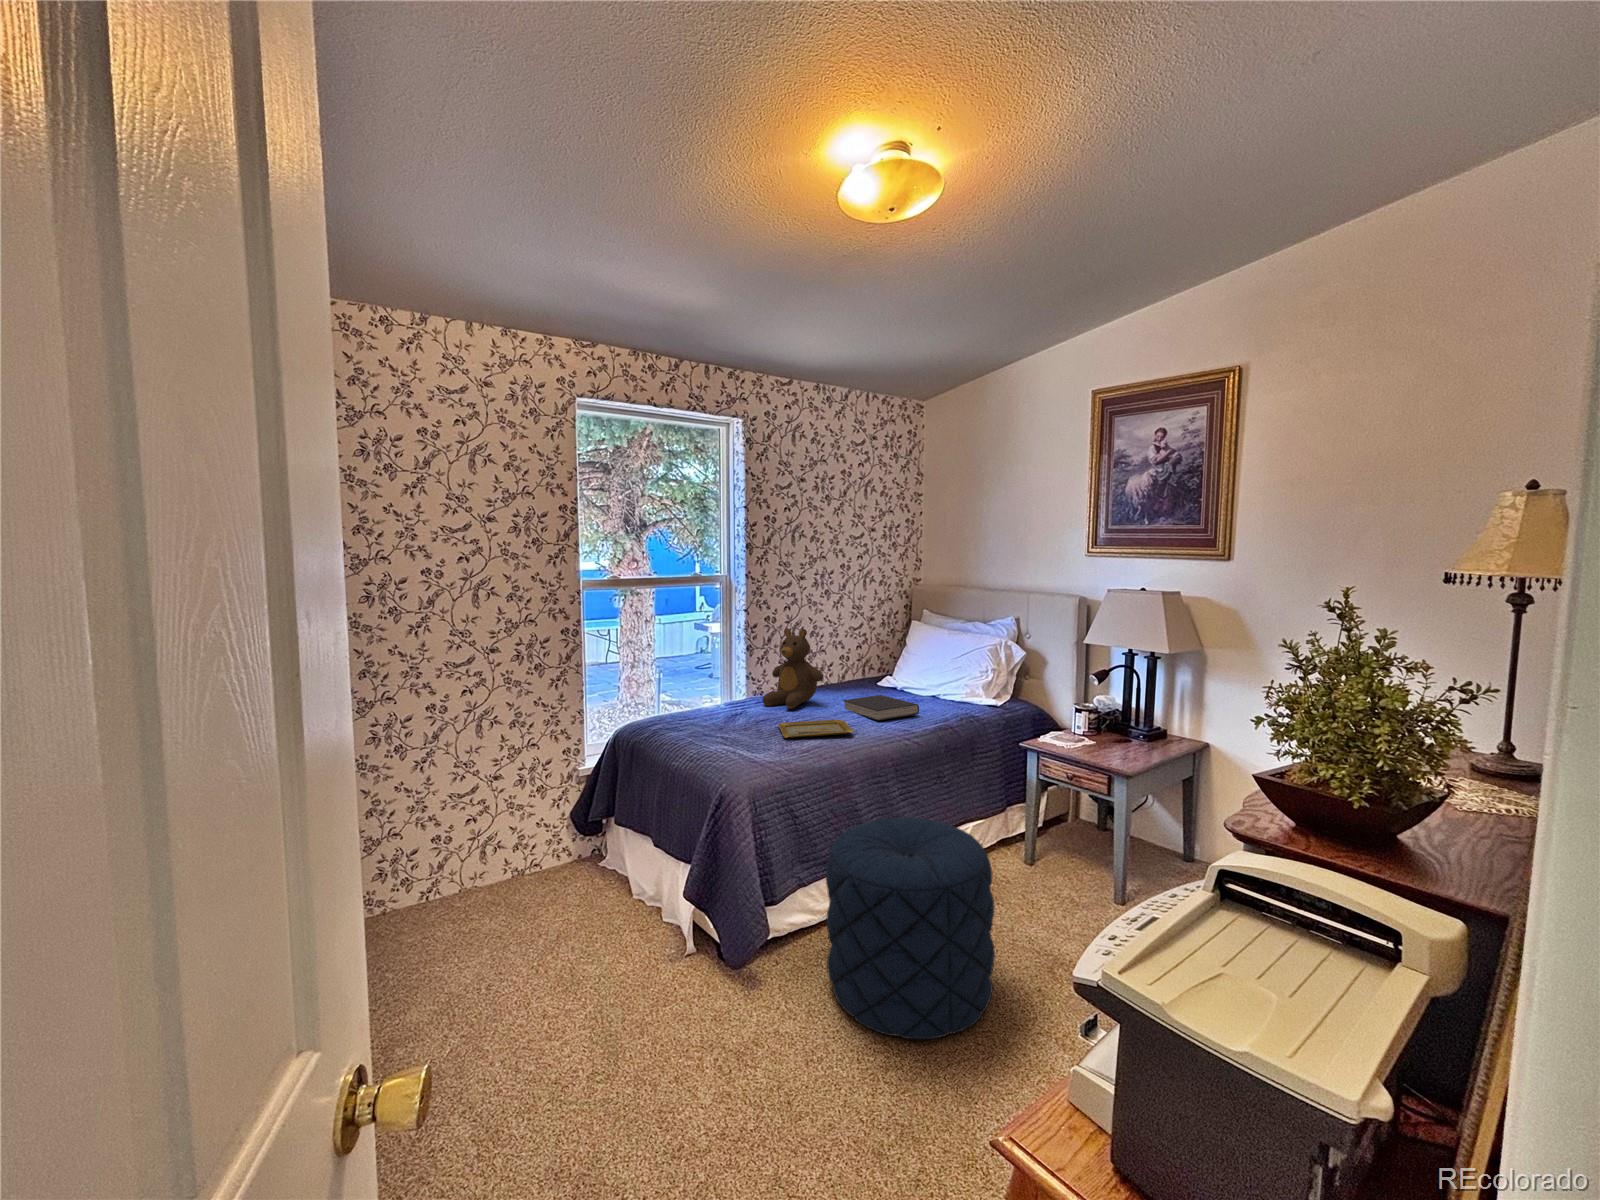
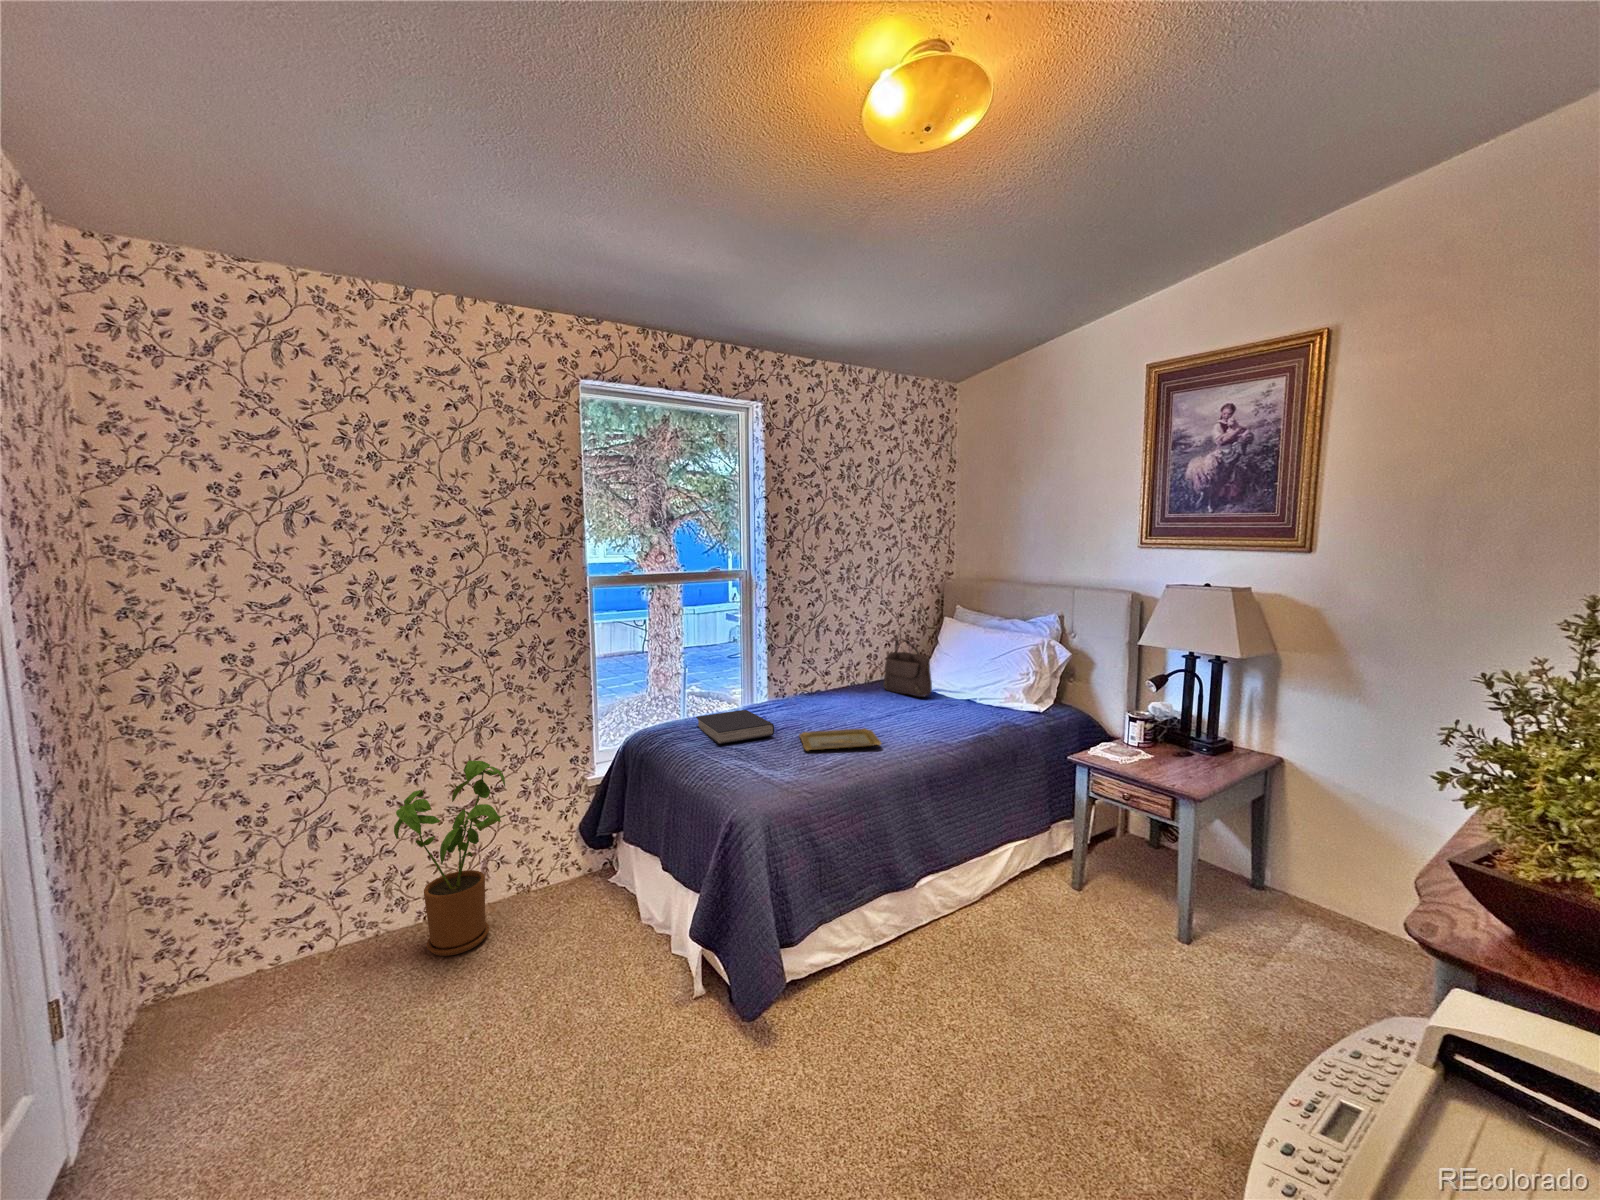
teddy bear: present [763,628,823,709] -> none [784,627,849,714]
handbag: none [855,633,900,694] -> present [884,635,932,697]
book: present [843,695,919,721] -> present [696,710,774,744]
house plant: none [404,748,509,928] -> present [394,760,506,956]
pouf: present [826,817,995,1039] -> none [850,849,1049,1126]

